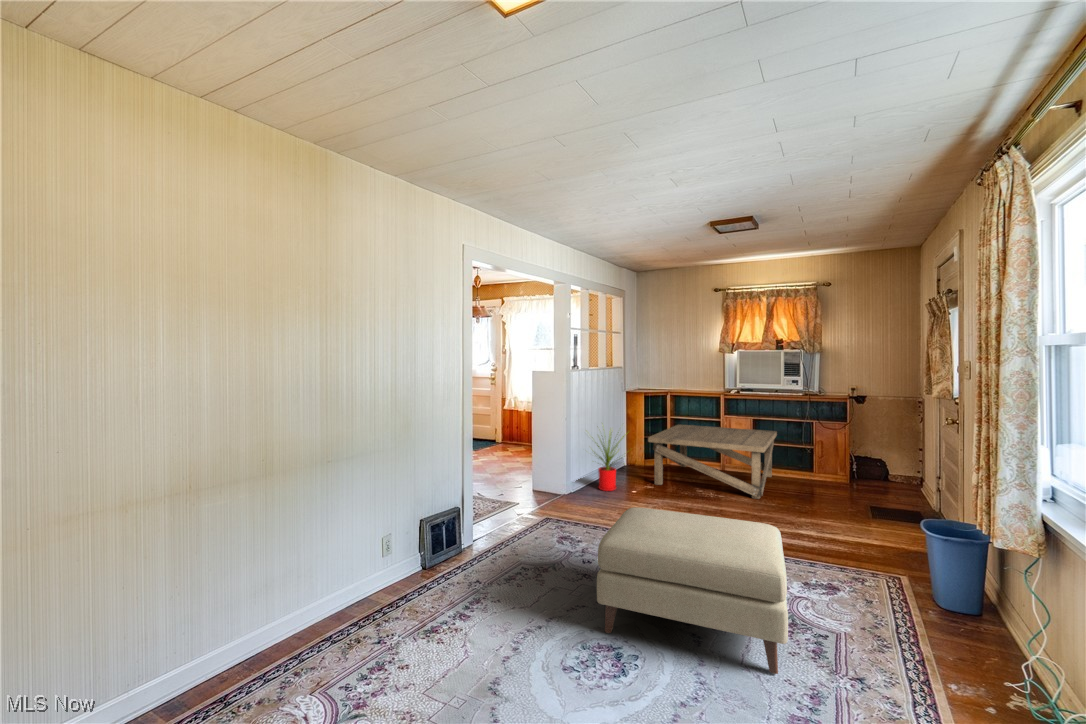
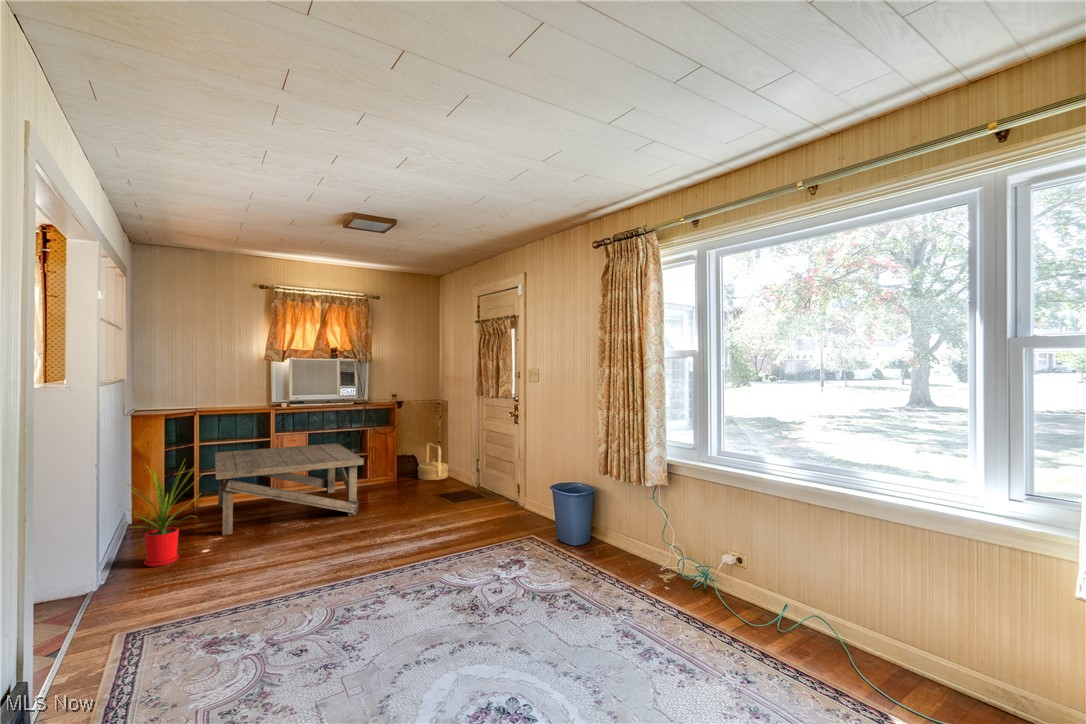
woven basket: none [877,447,922,494] -> present [418,443,448,480]
ottoman: present [597,507,788,674] -> none [369,517,575,695]

